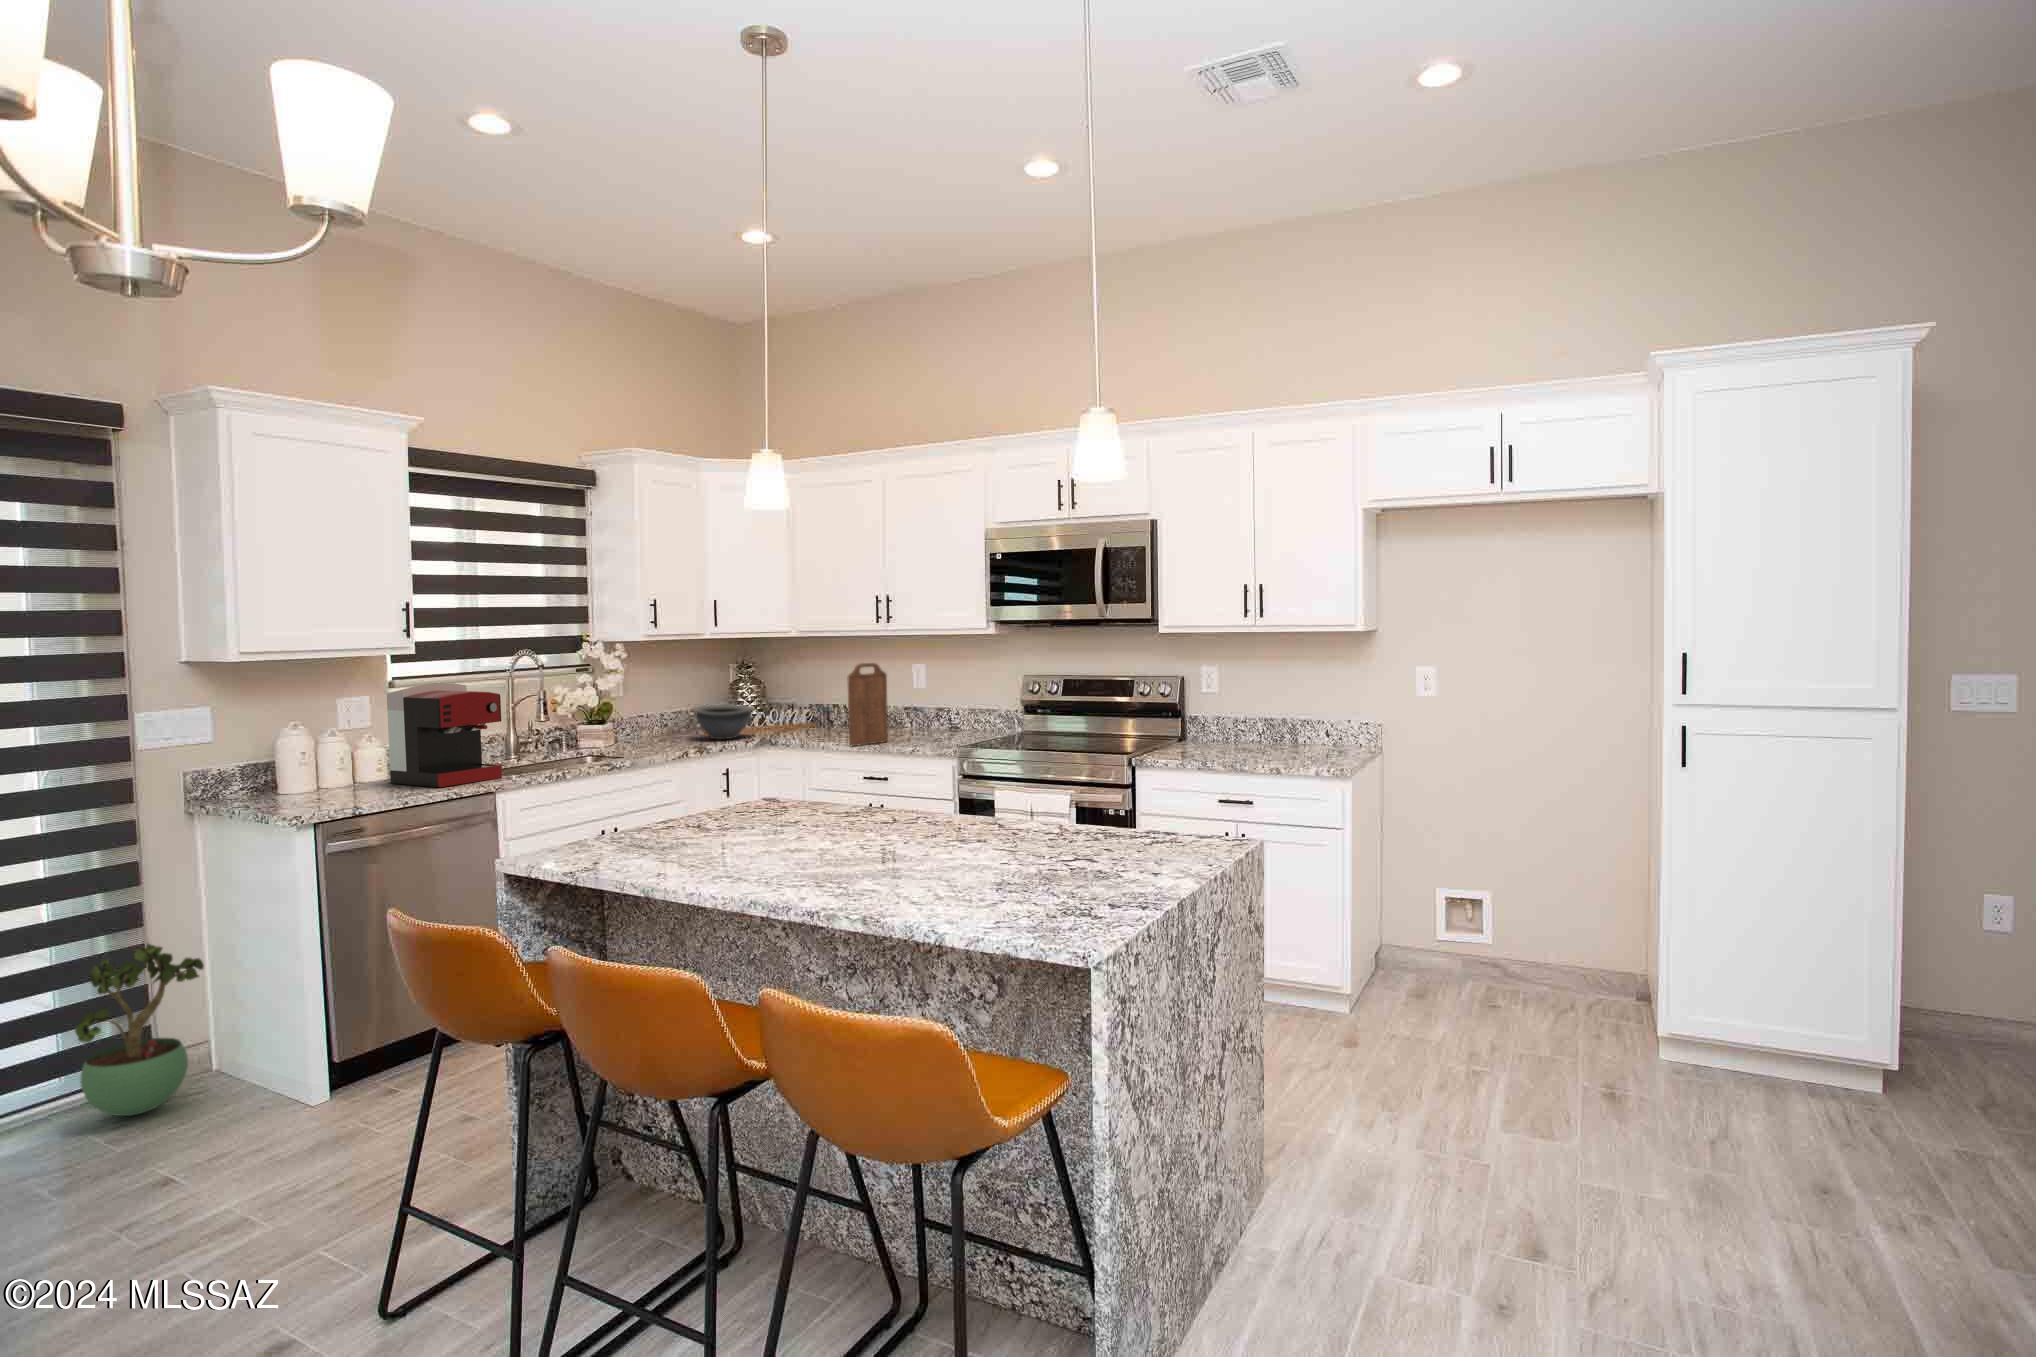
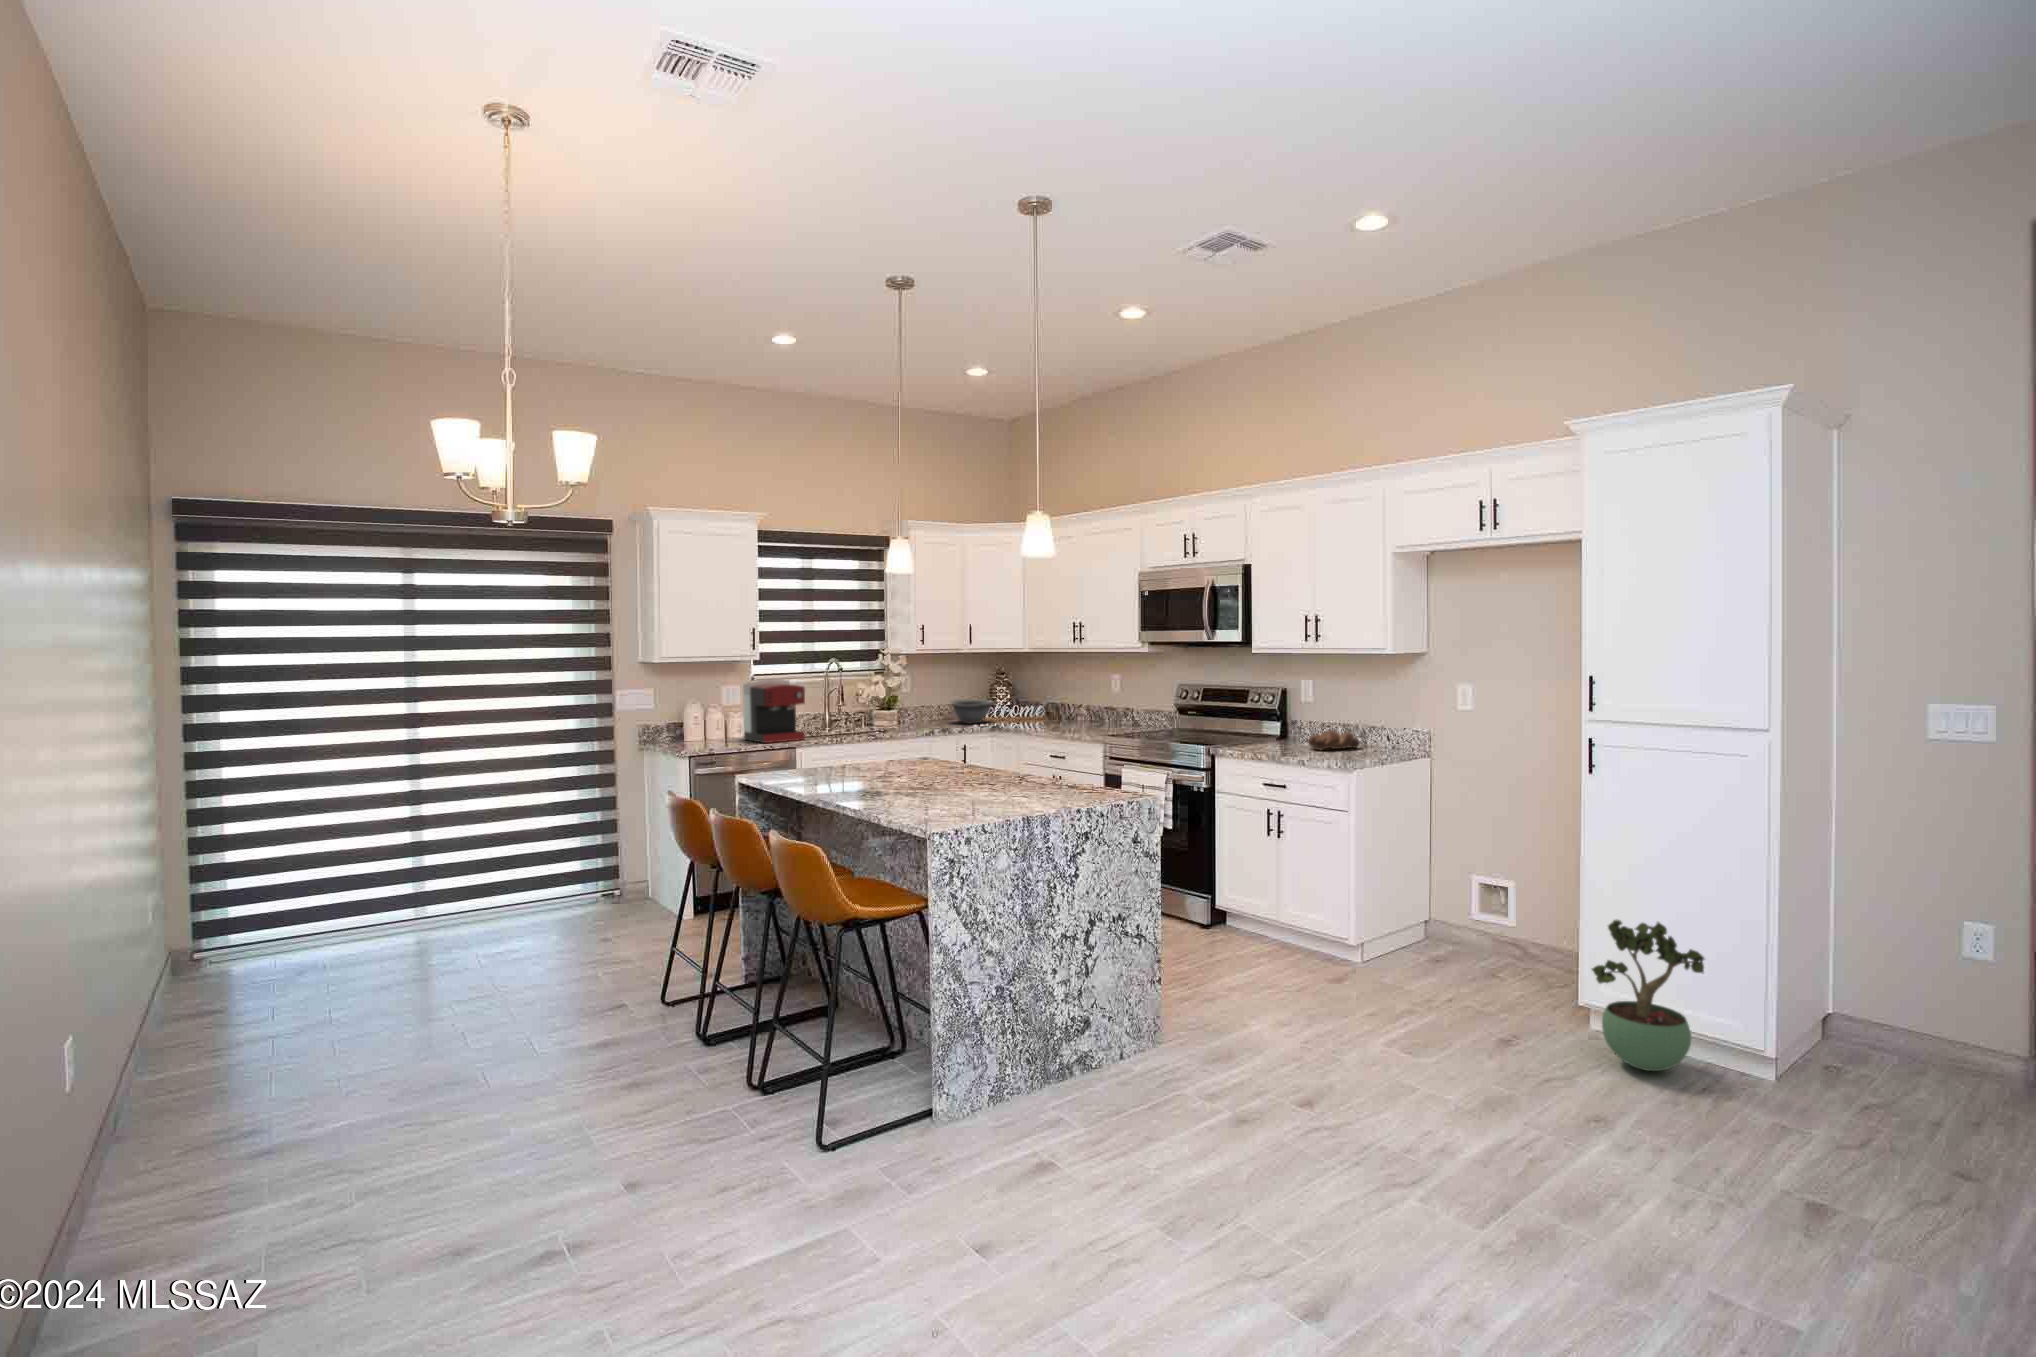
cutting board: present [847,663,888,746] -> none [1039,672,1071,732]
bread loaf: none [1239,726,1294,753] -> present [1308,730,1360,750]
potted plant: present [75,944,204,1116] -> present [1592,920,1704,1071]

